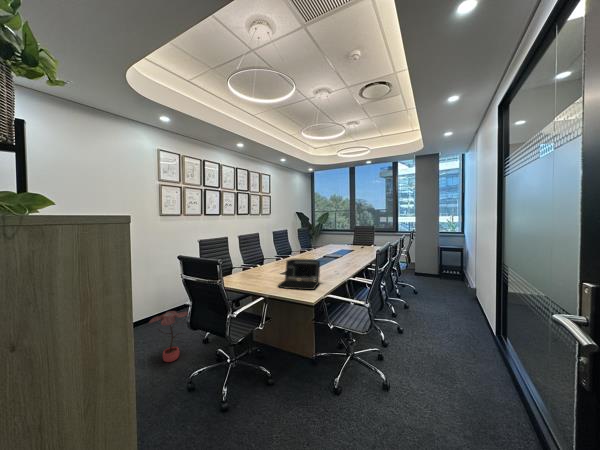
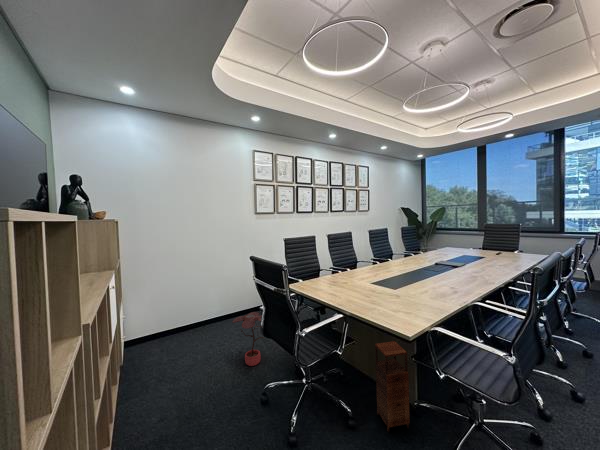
laptop: present [278,259,320,290] -> none [364,268,427,316]
storage cabinet: none [286,312,310,378] -> present [375,341,410,432]

